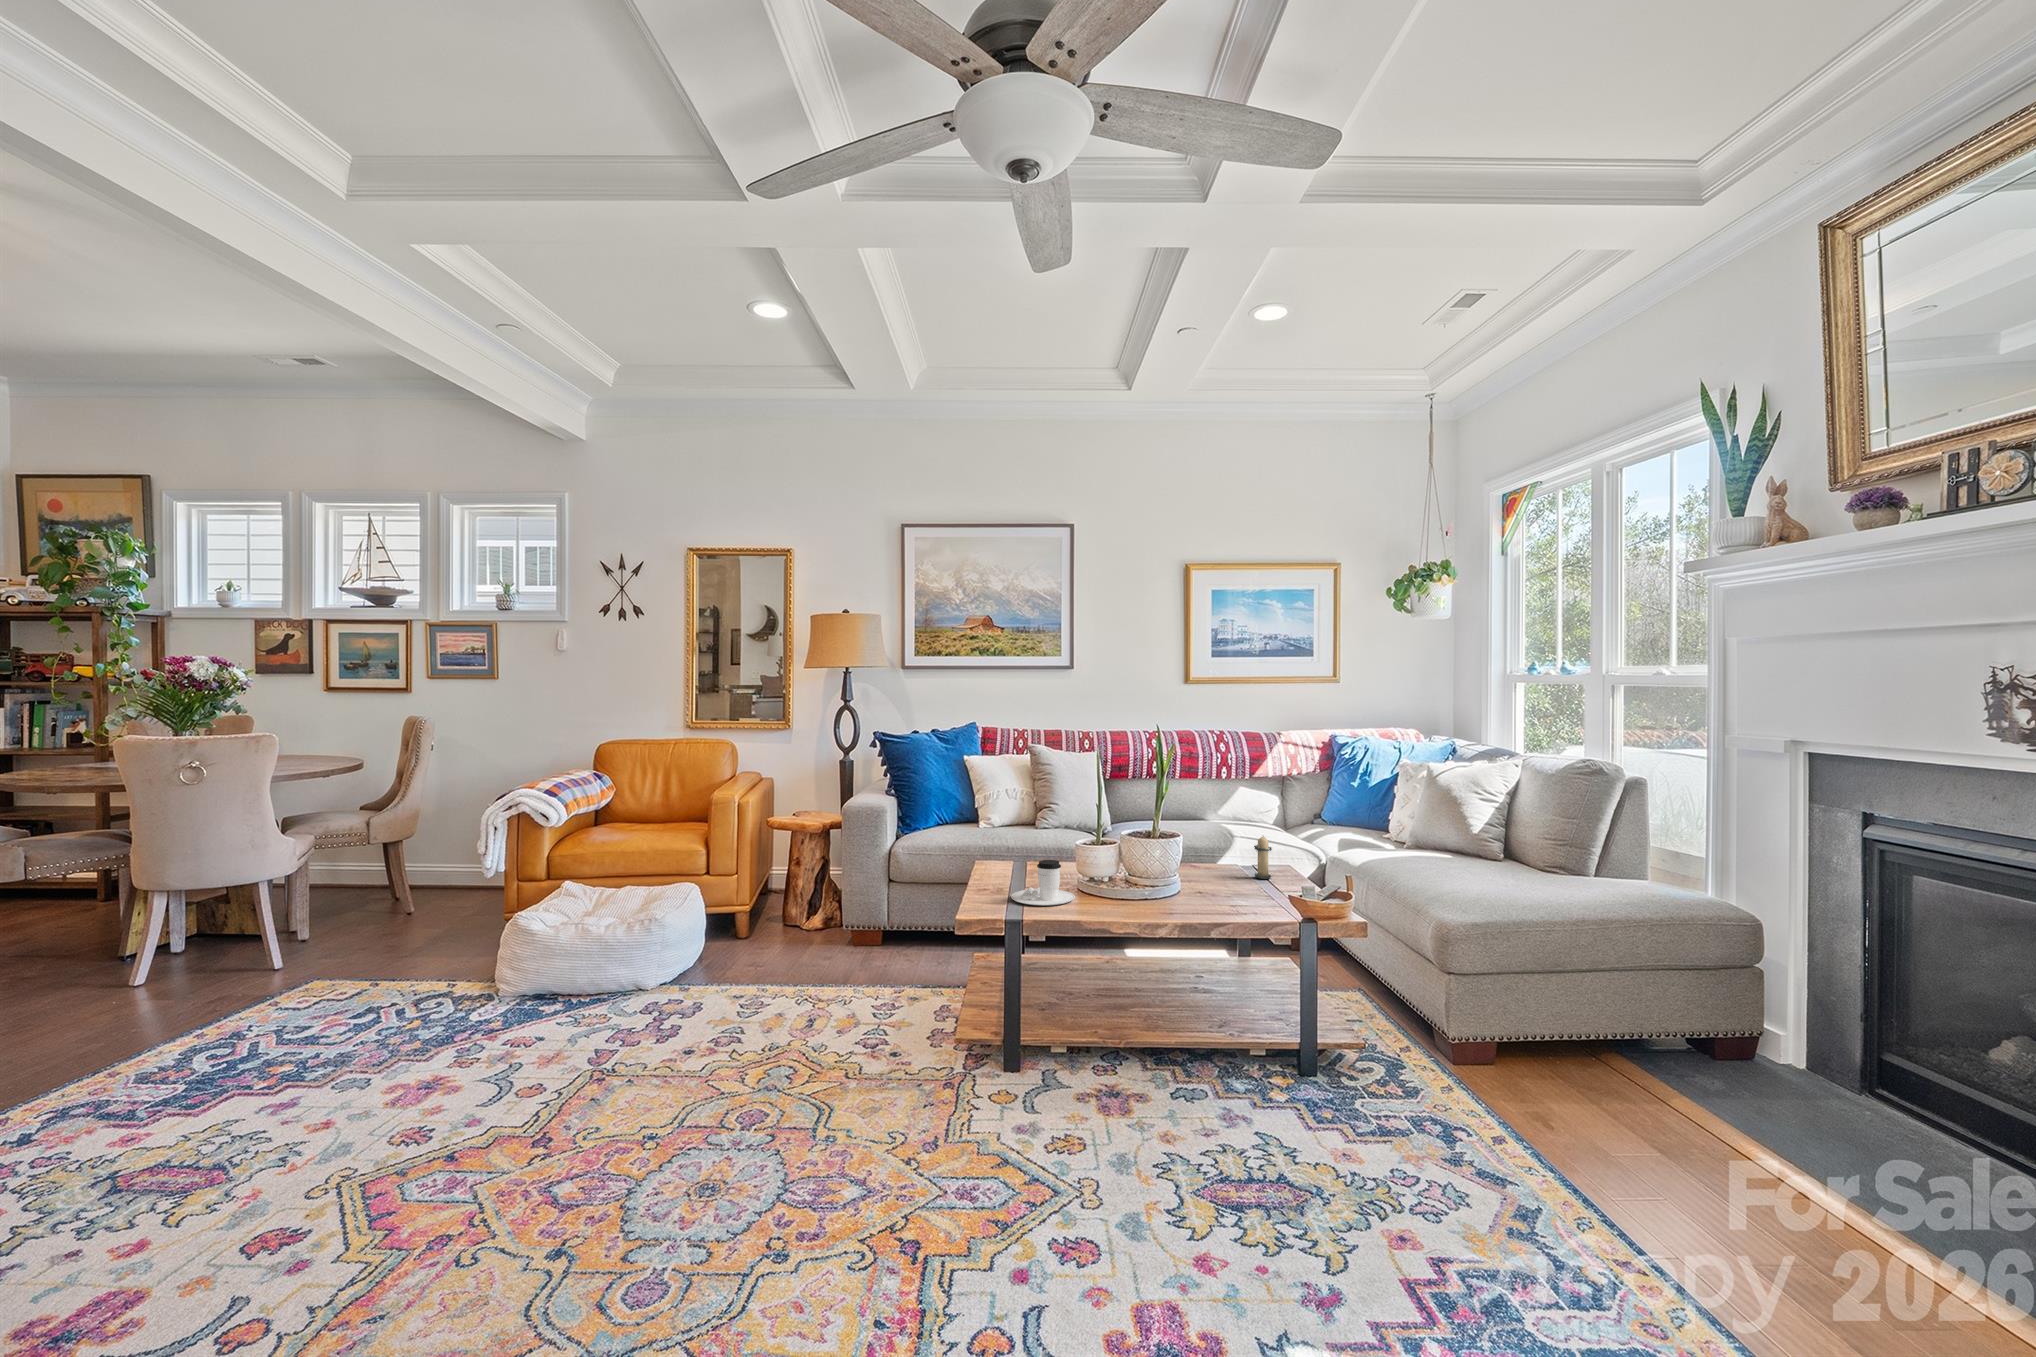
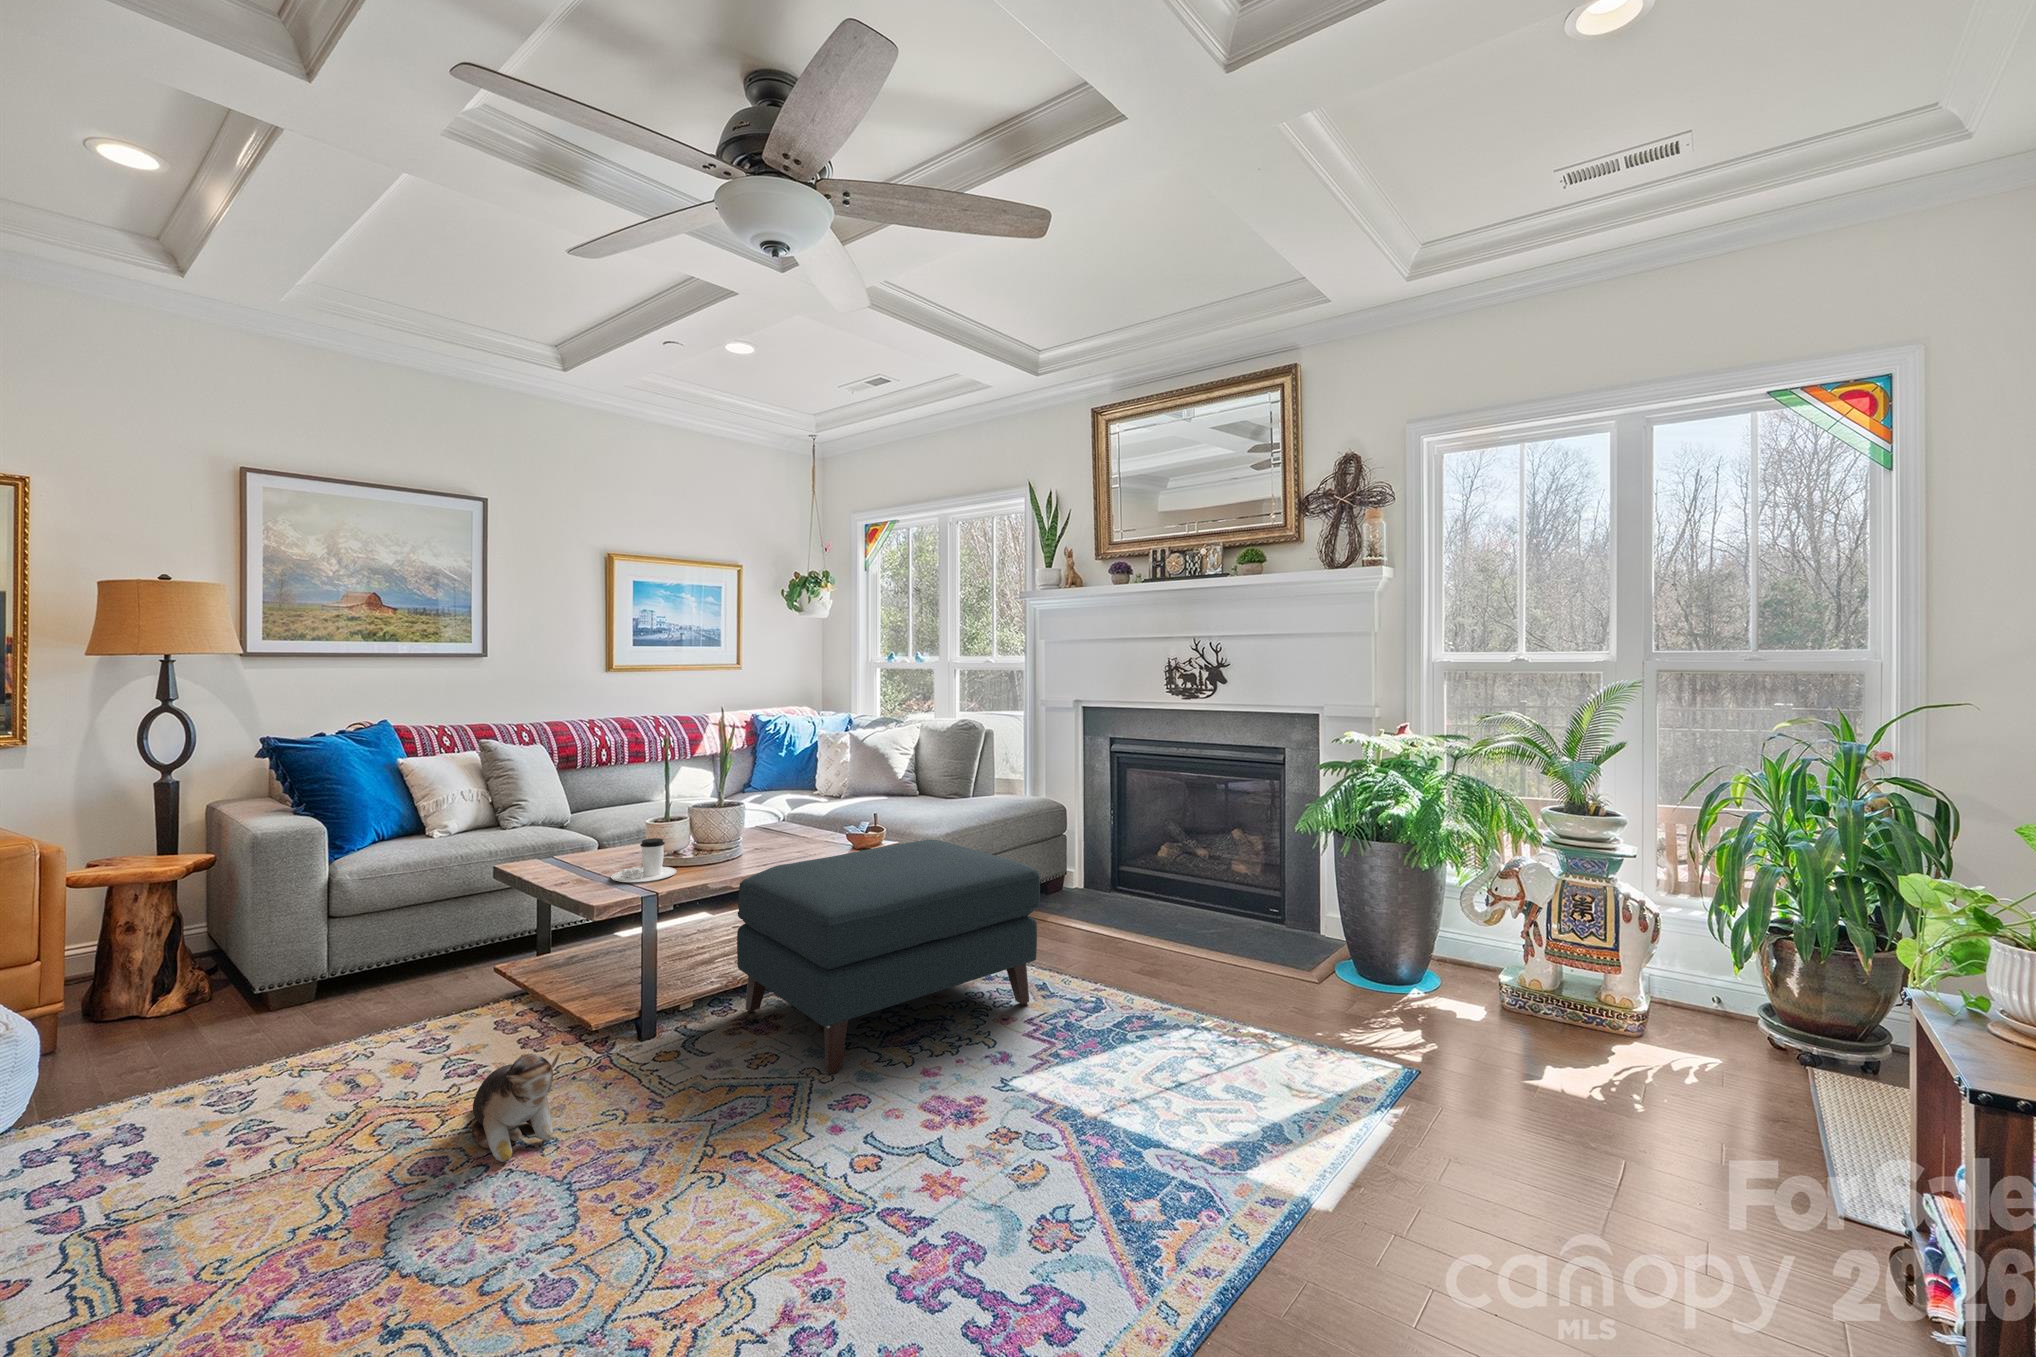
candle: present [1254,836,1272,879] -> none [782,793,801,830]
ottoman: none [1089,917,1487,1228] -> present [737,840,1040,1074]
plush toy: none [777,1042,855,1139] -> present [472,1053,560,1162]

